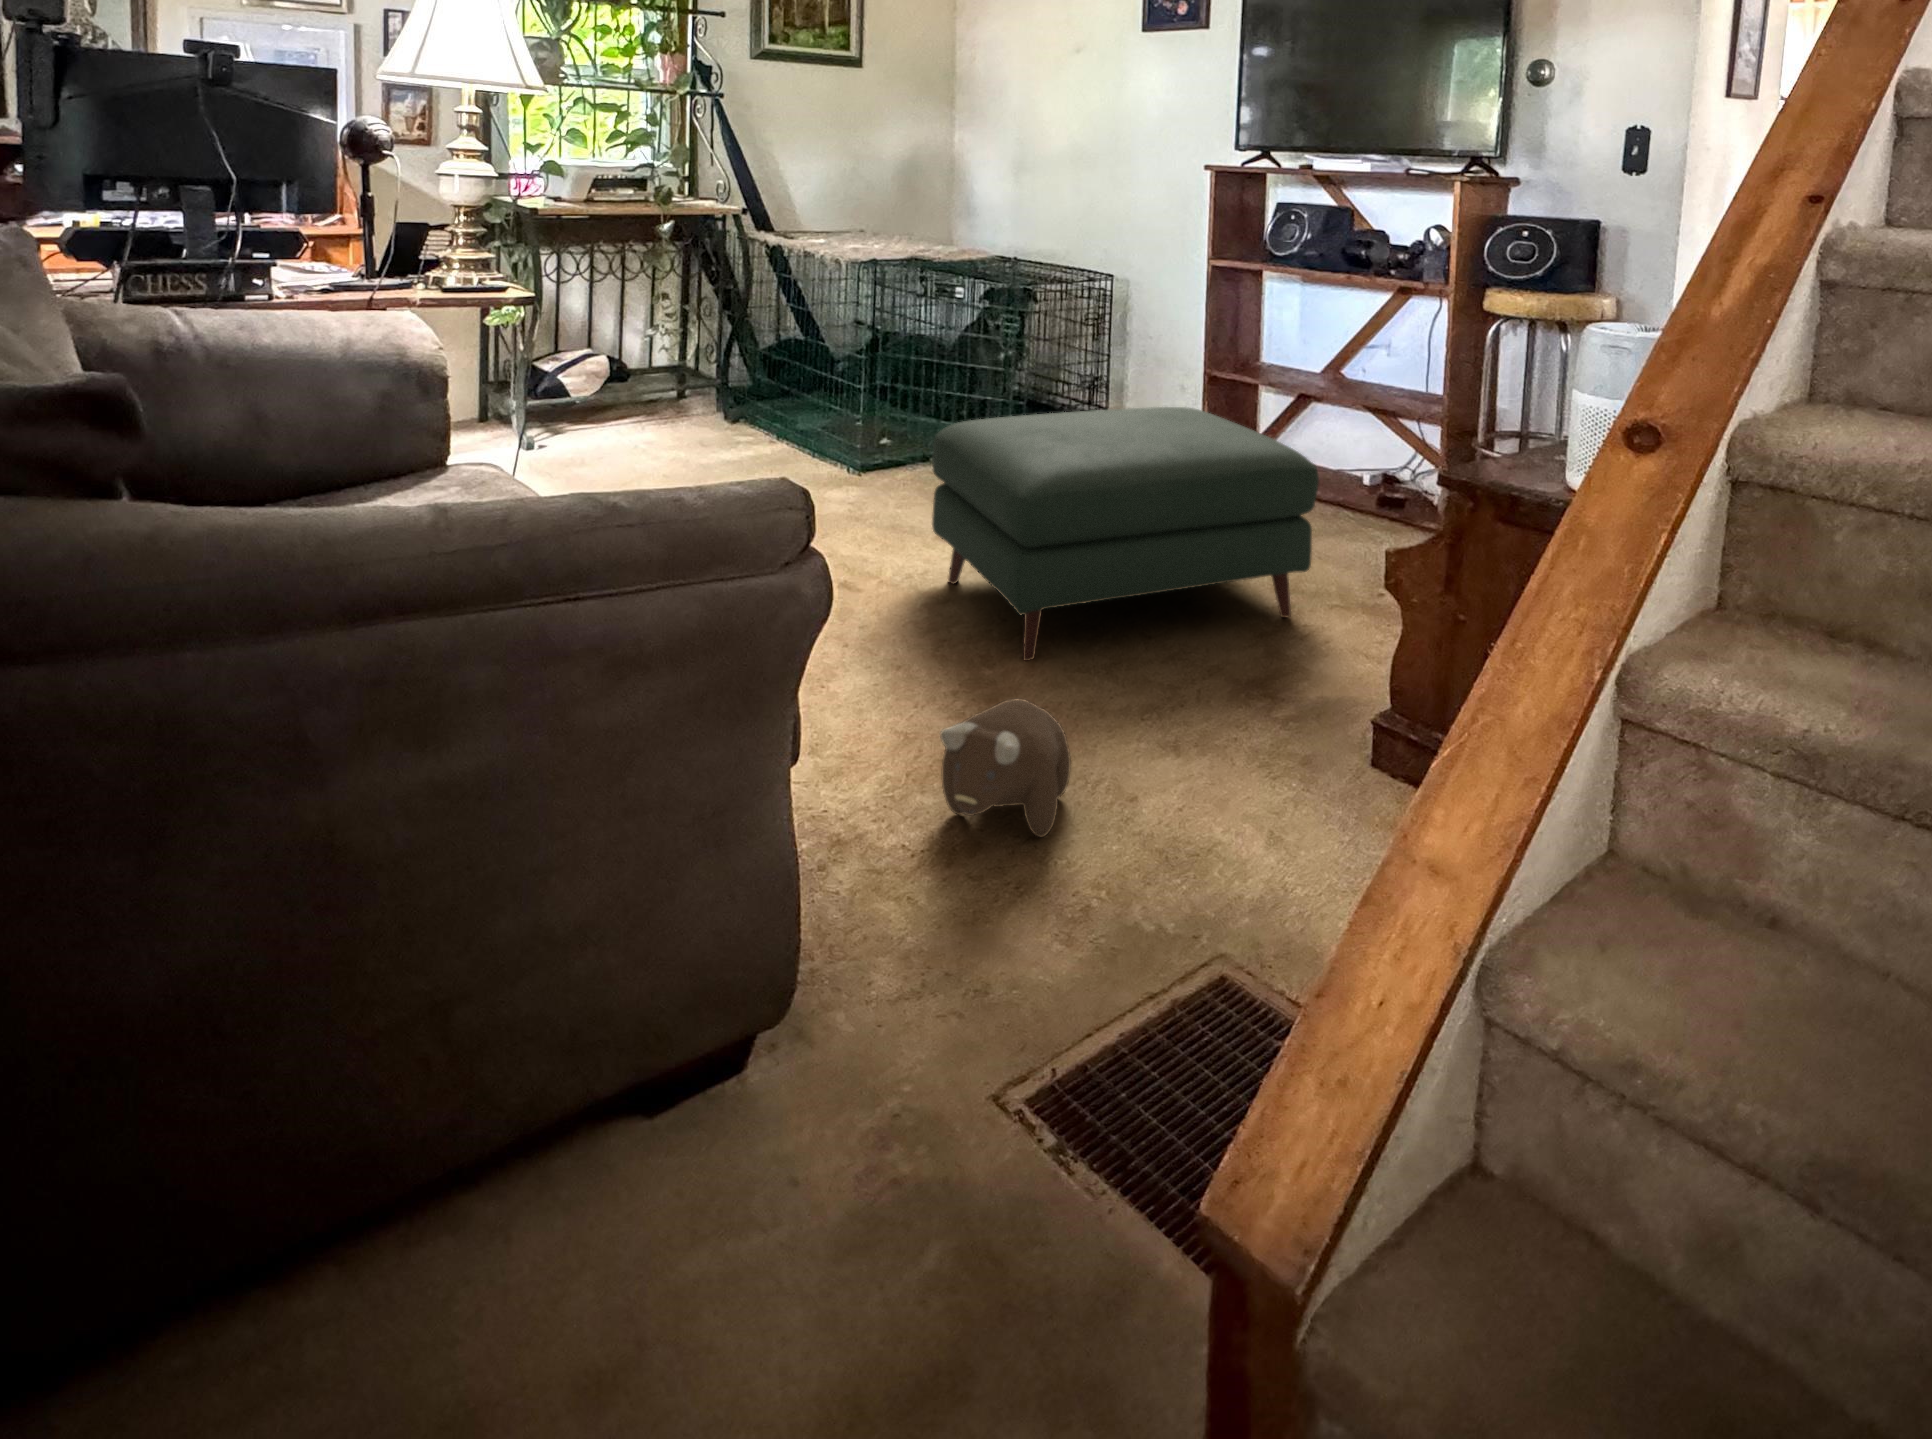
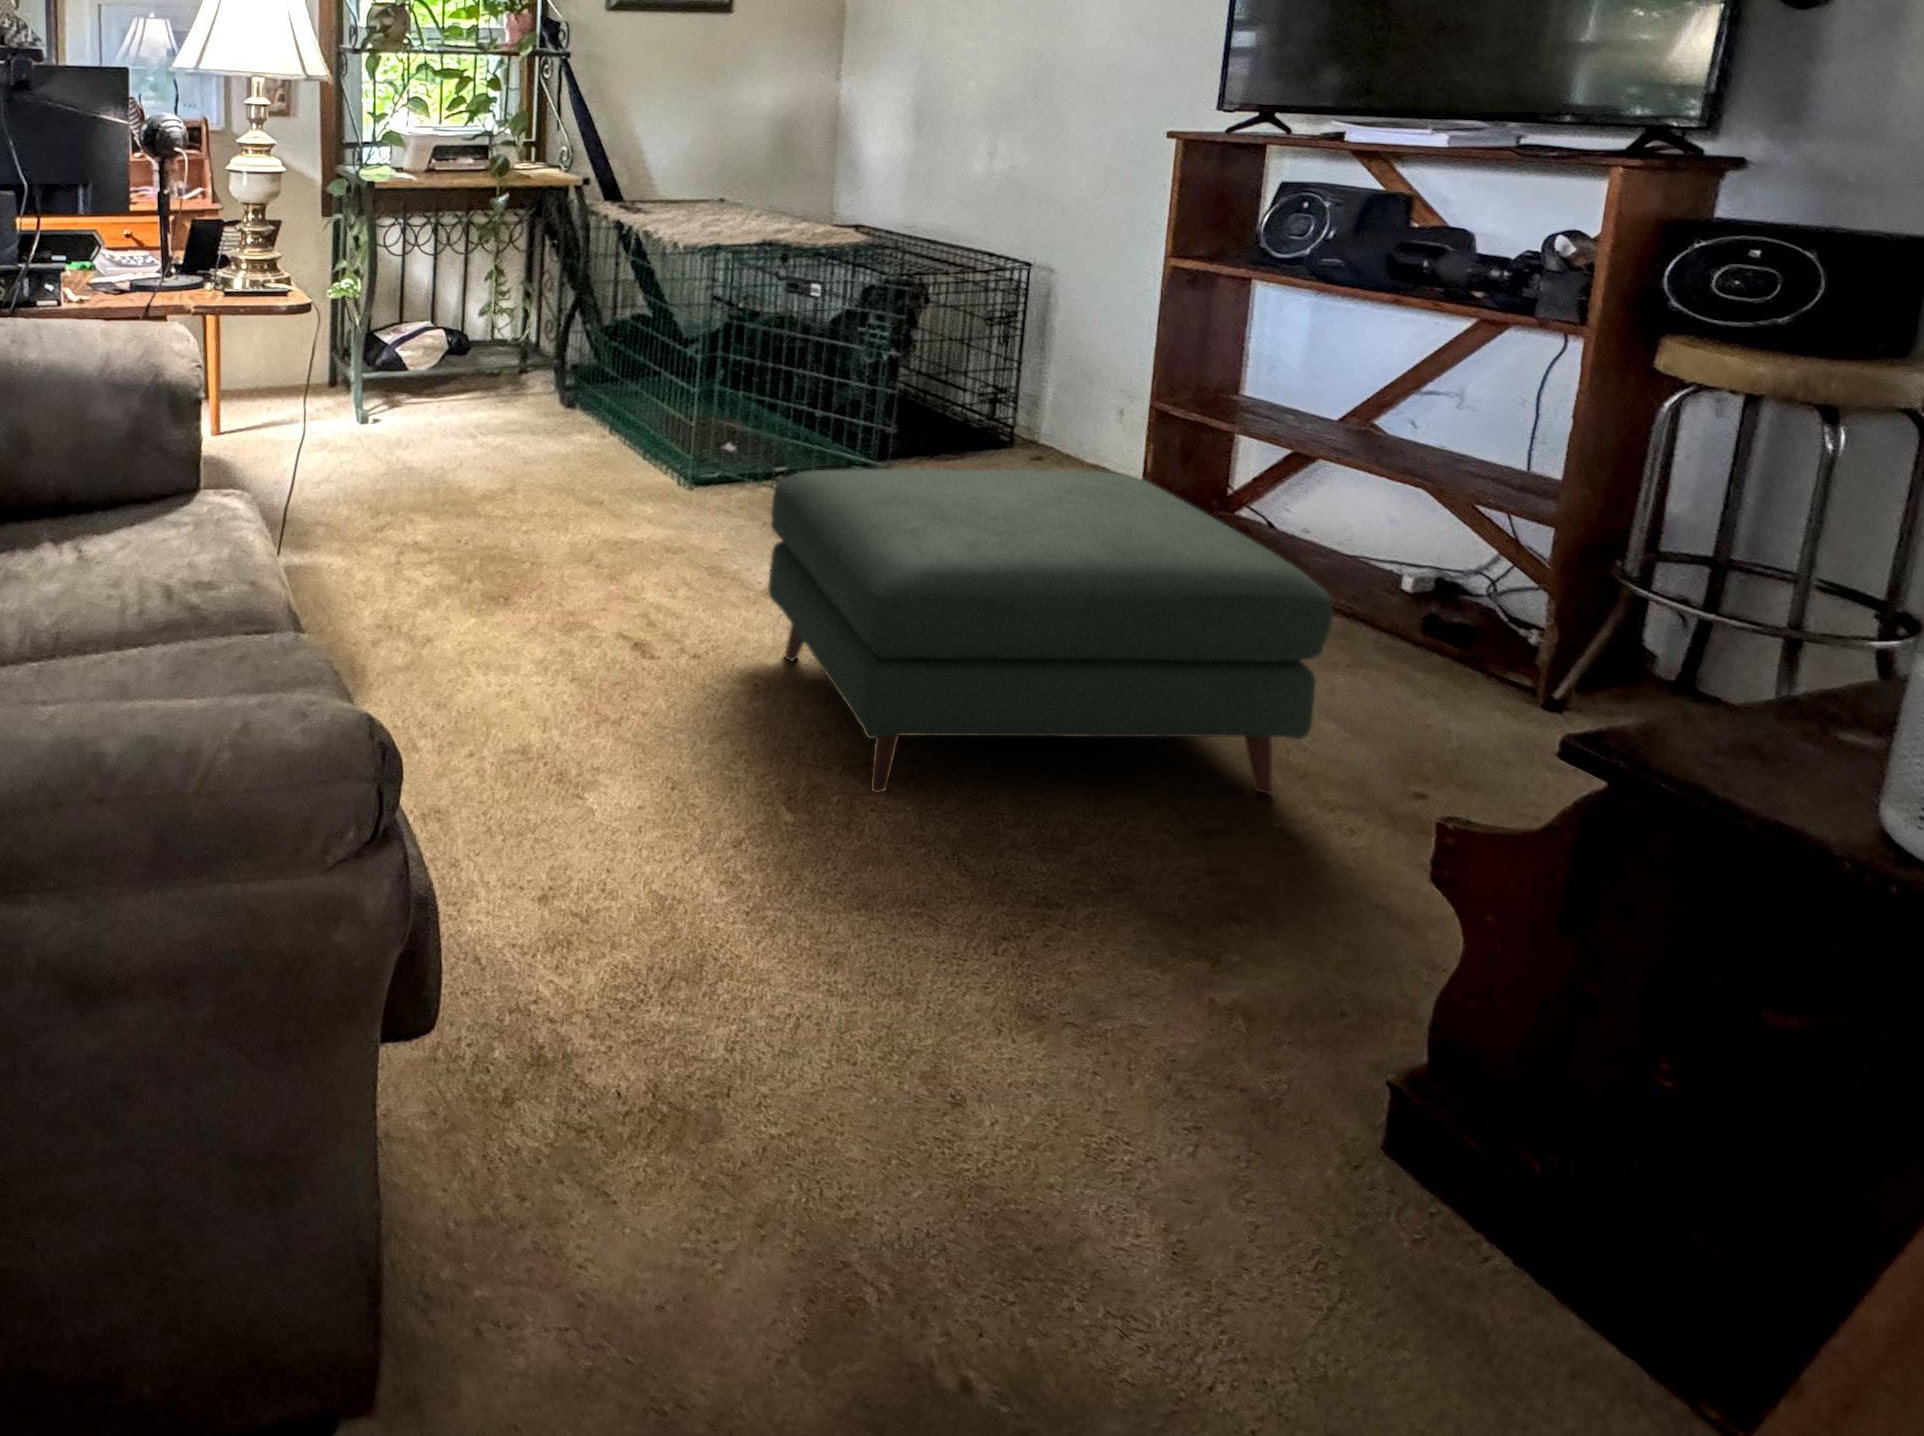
plush toy: present [940,698,1071,837] -> none [745,883,921,1076]

